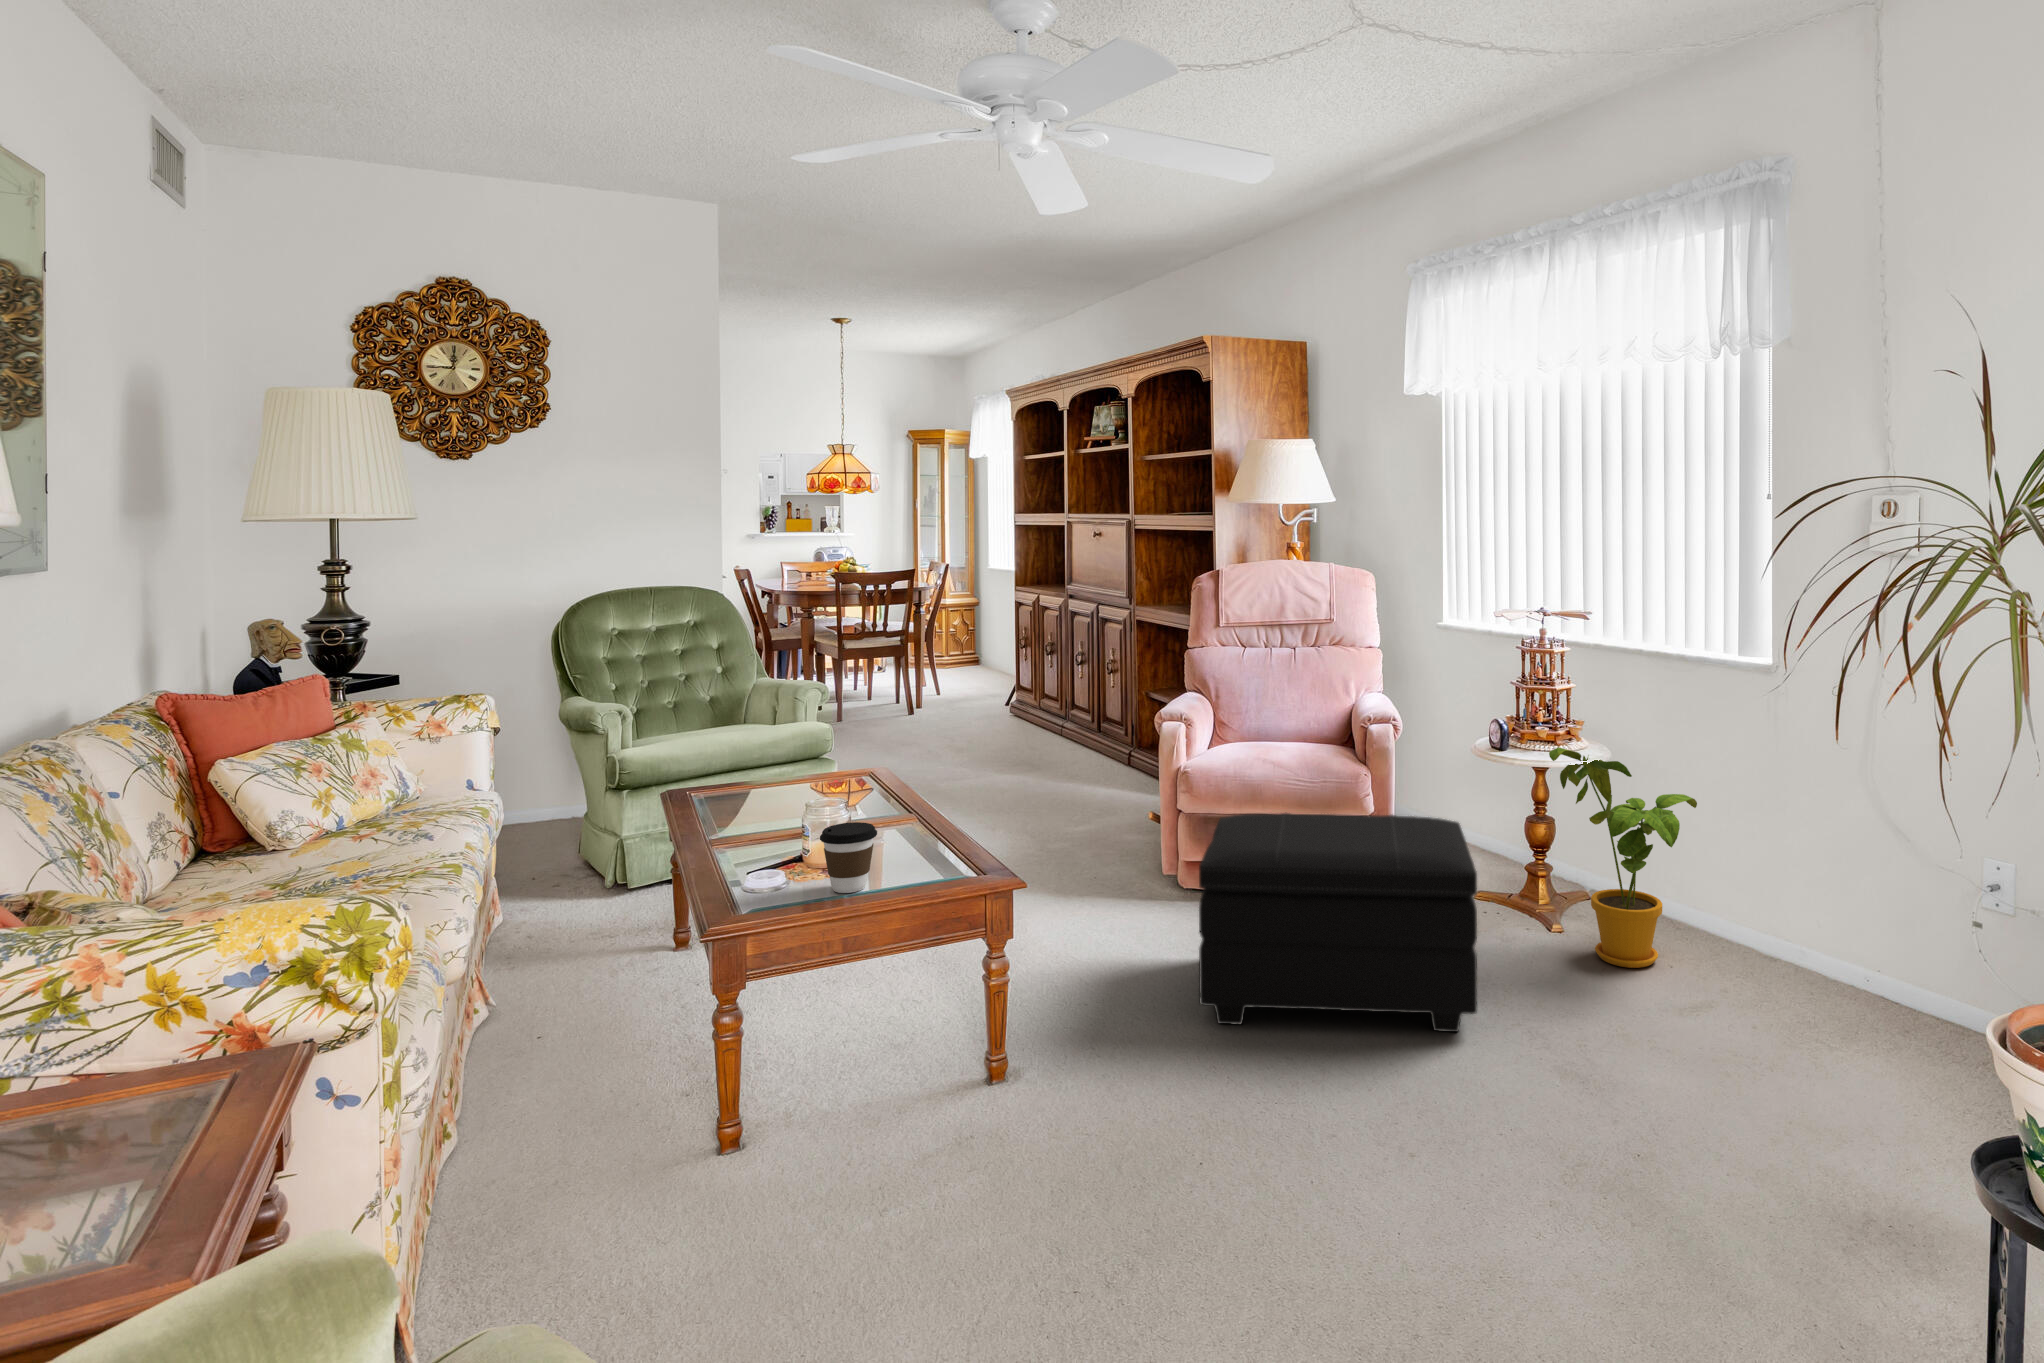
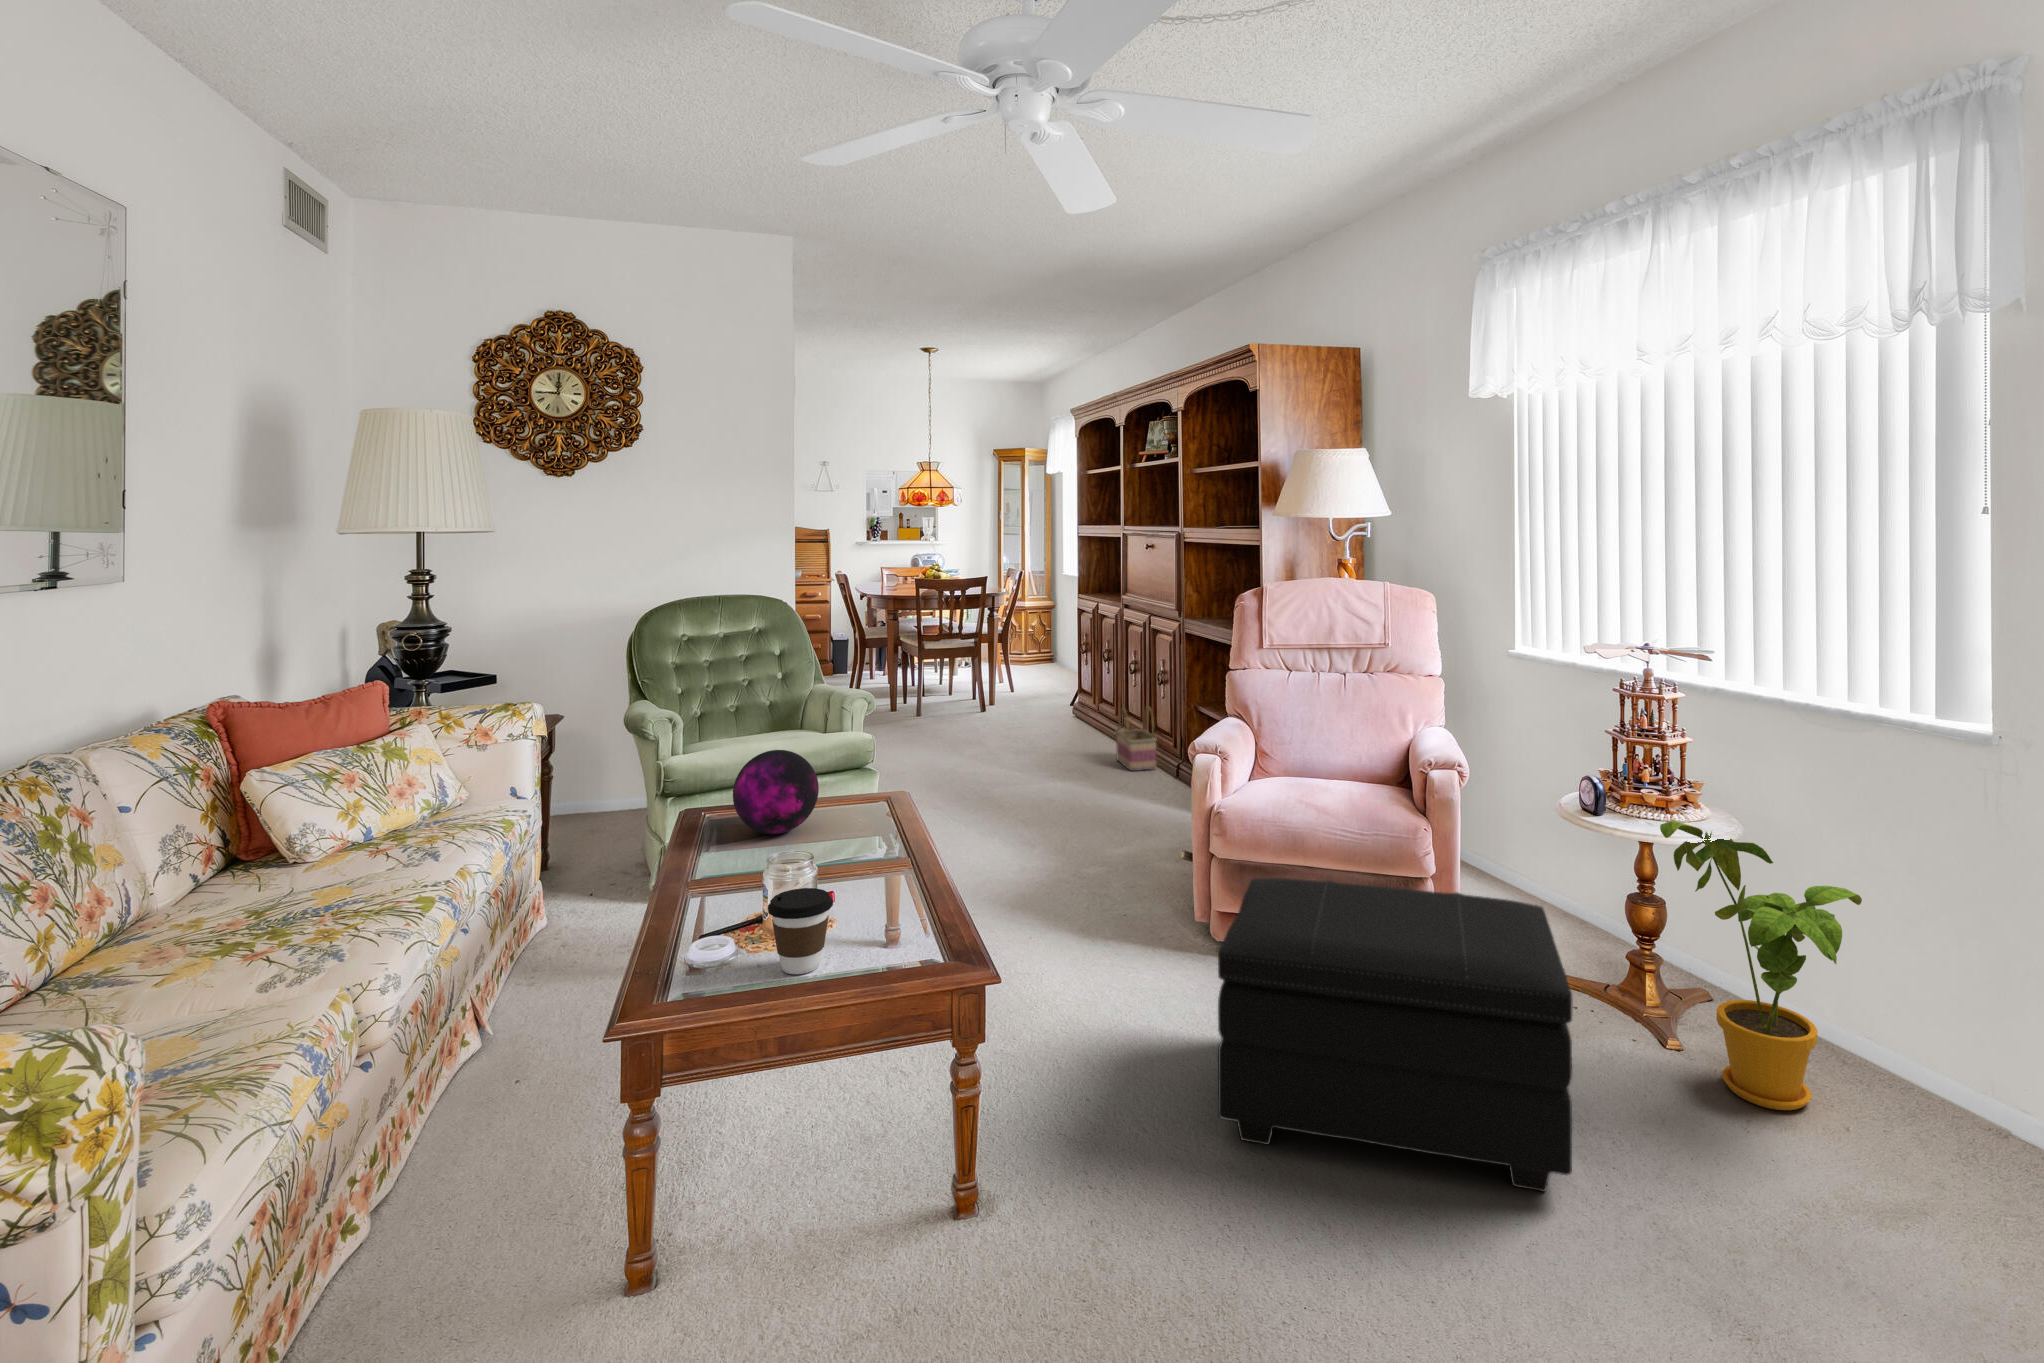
basket: none [1062,694,1105,760] -> present [1116,706,1157,771]
decorative orb: none [732,723,816,801] -> present [733,750,819,834]

